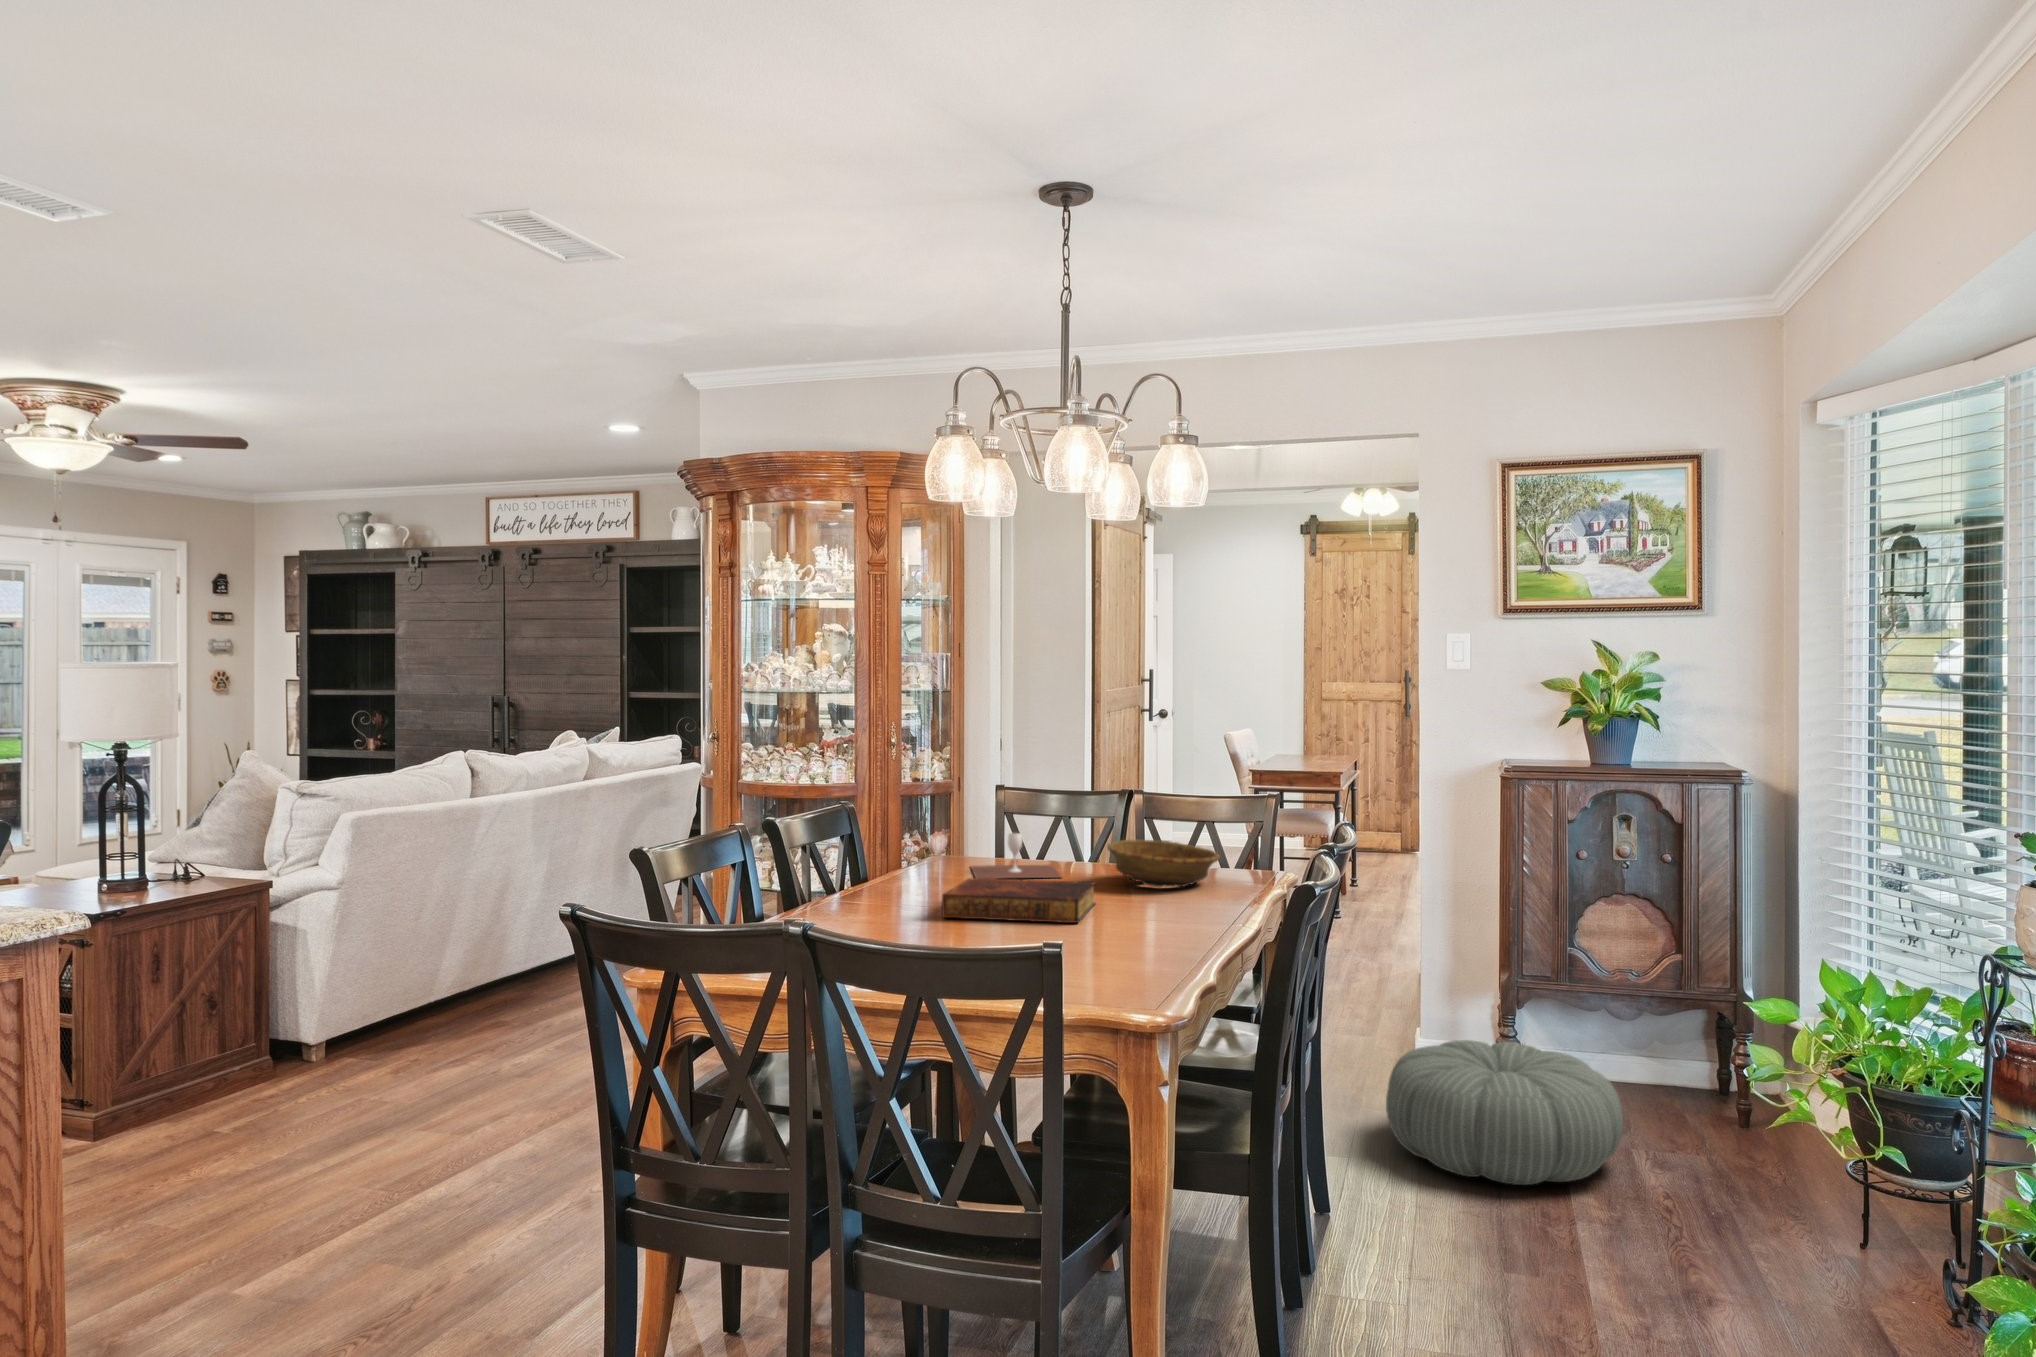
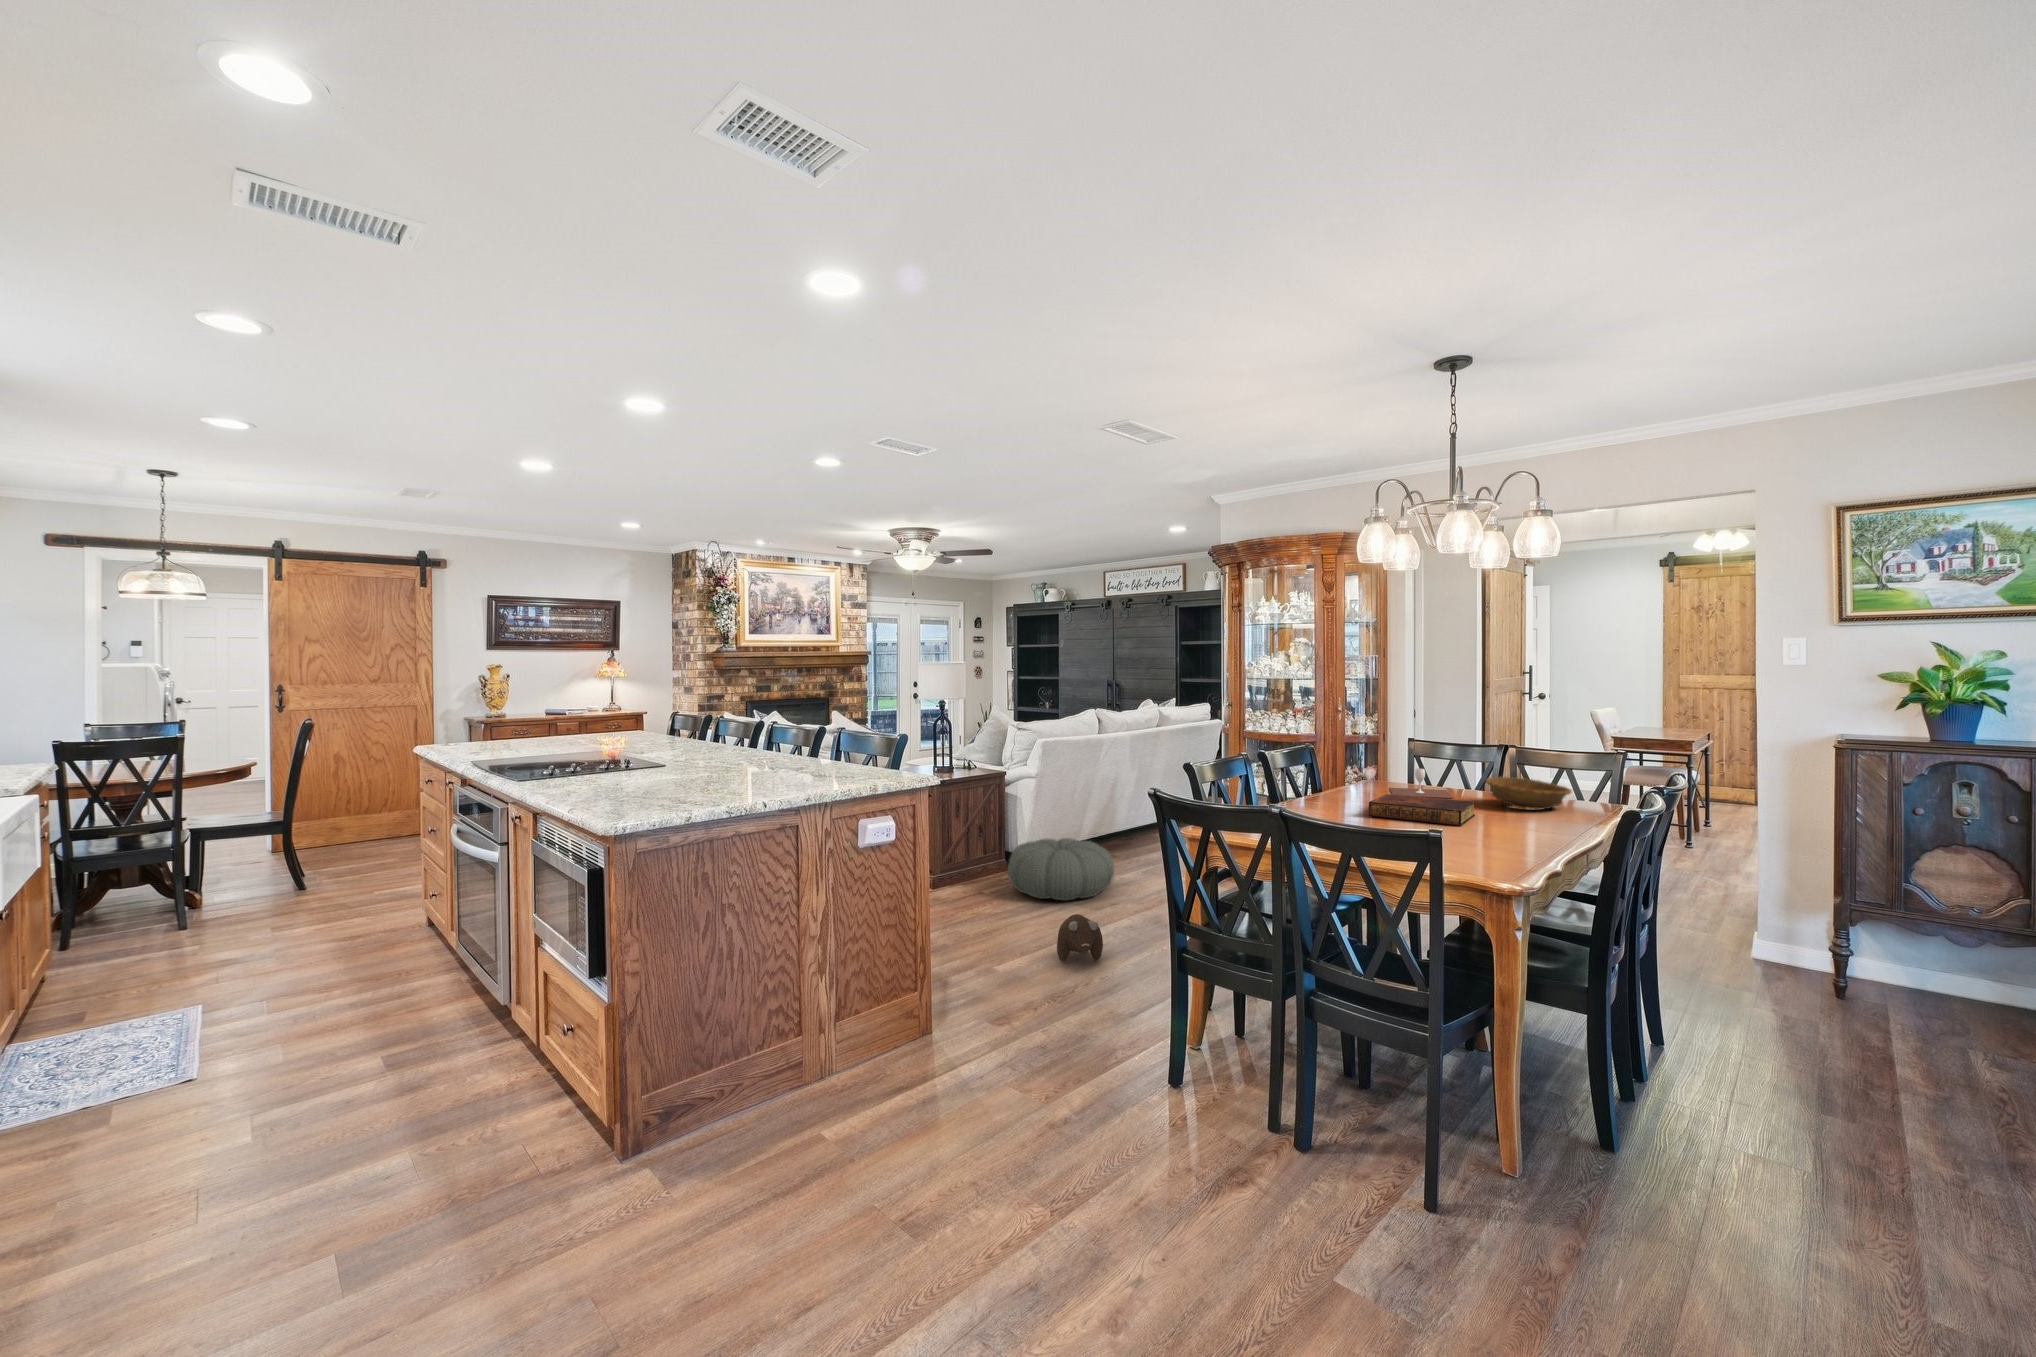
pouf: present [1386,1040,1623,1185] -> present [1008,838,1114,901]
plush toy: none [376,1149,473,1248] -> present [1057,914,1103,962]

